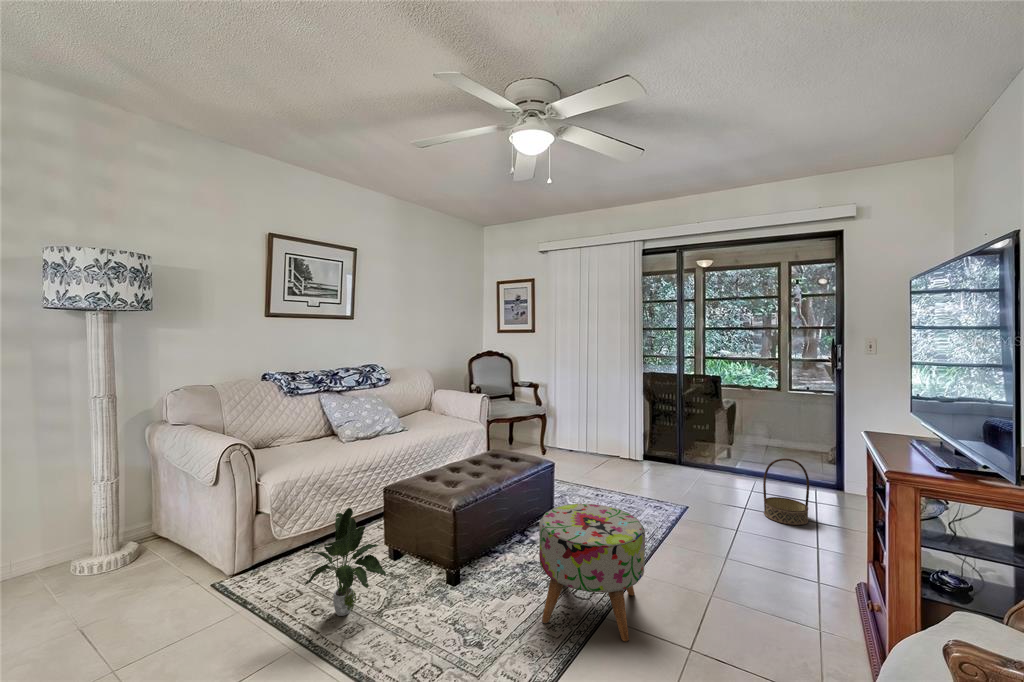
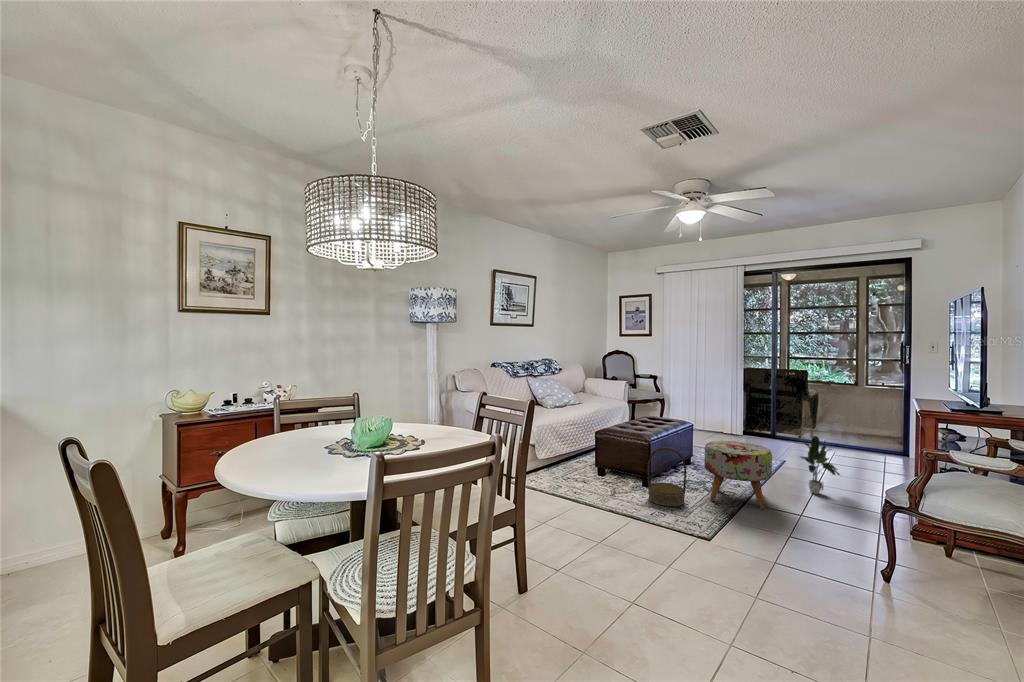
basket: present [763,458,809,525] -> present [648,448,686,507]
potted plant: present [304,508,386,616] -> present [801,436,840,494]

